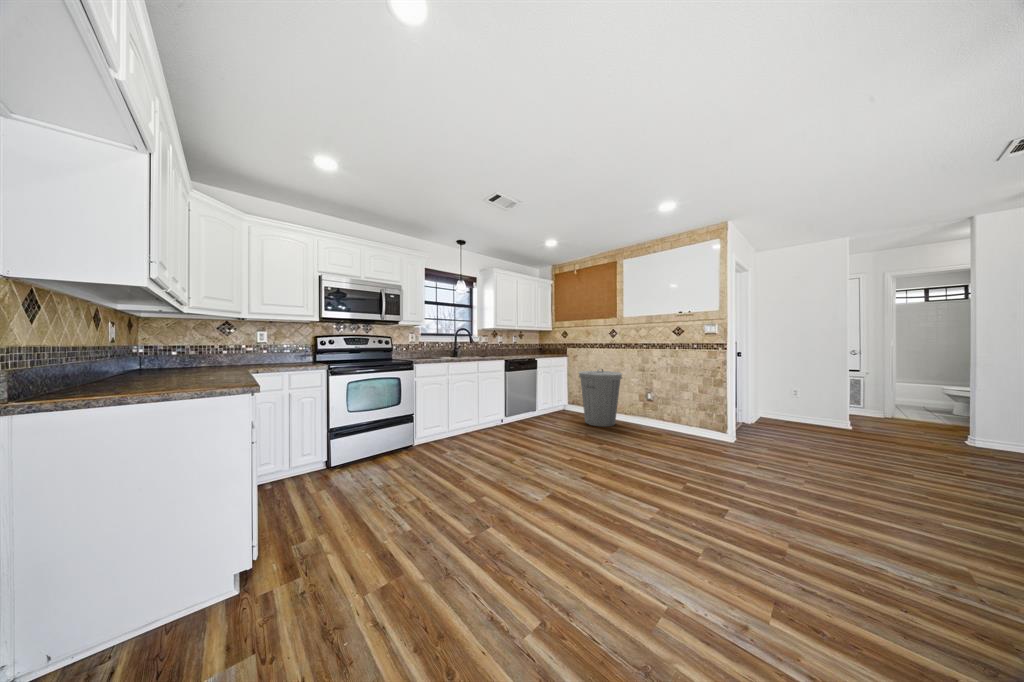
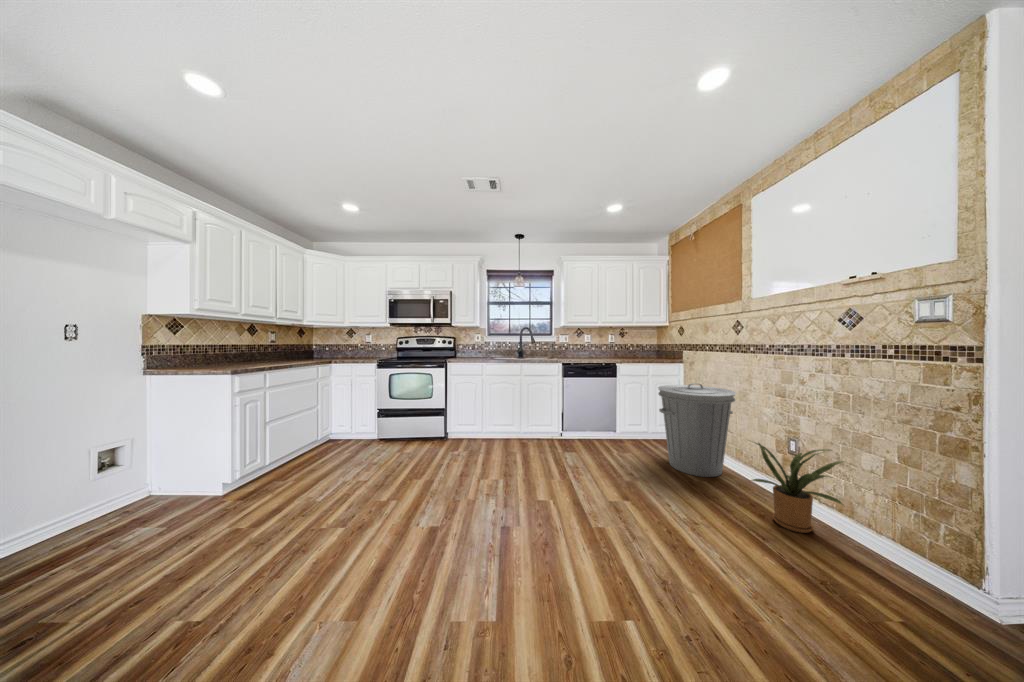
house plant: none [642,393,688,437] -> present [752,443,843,533]

